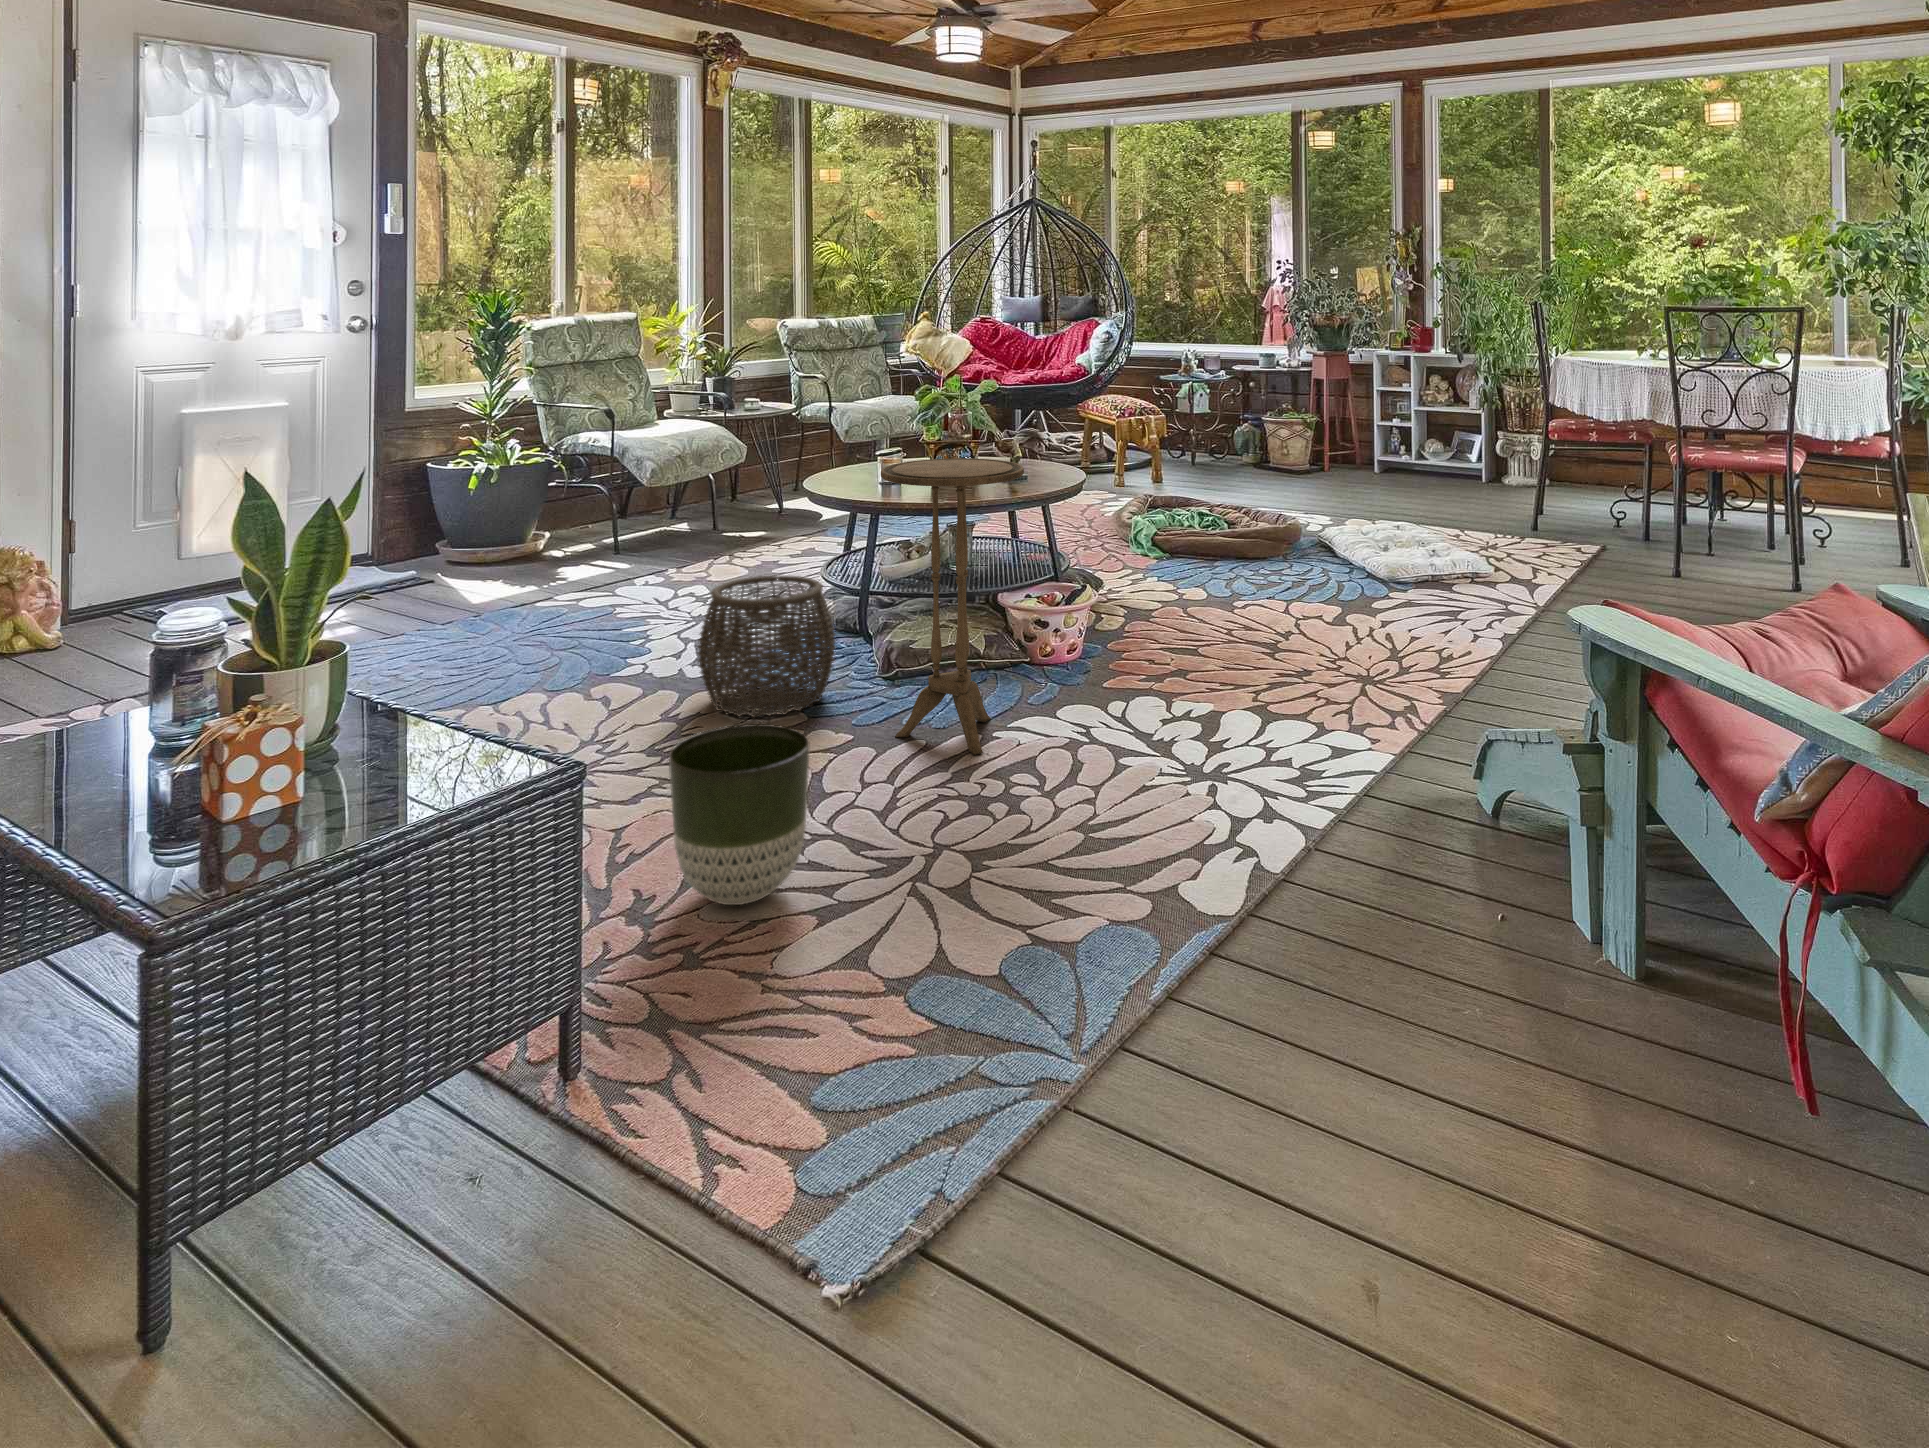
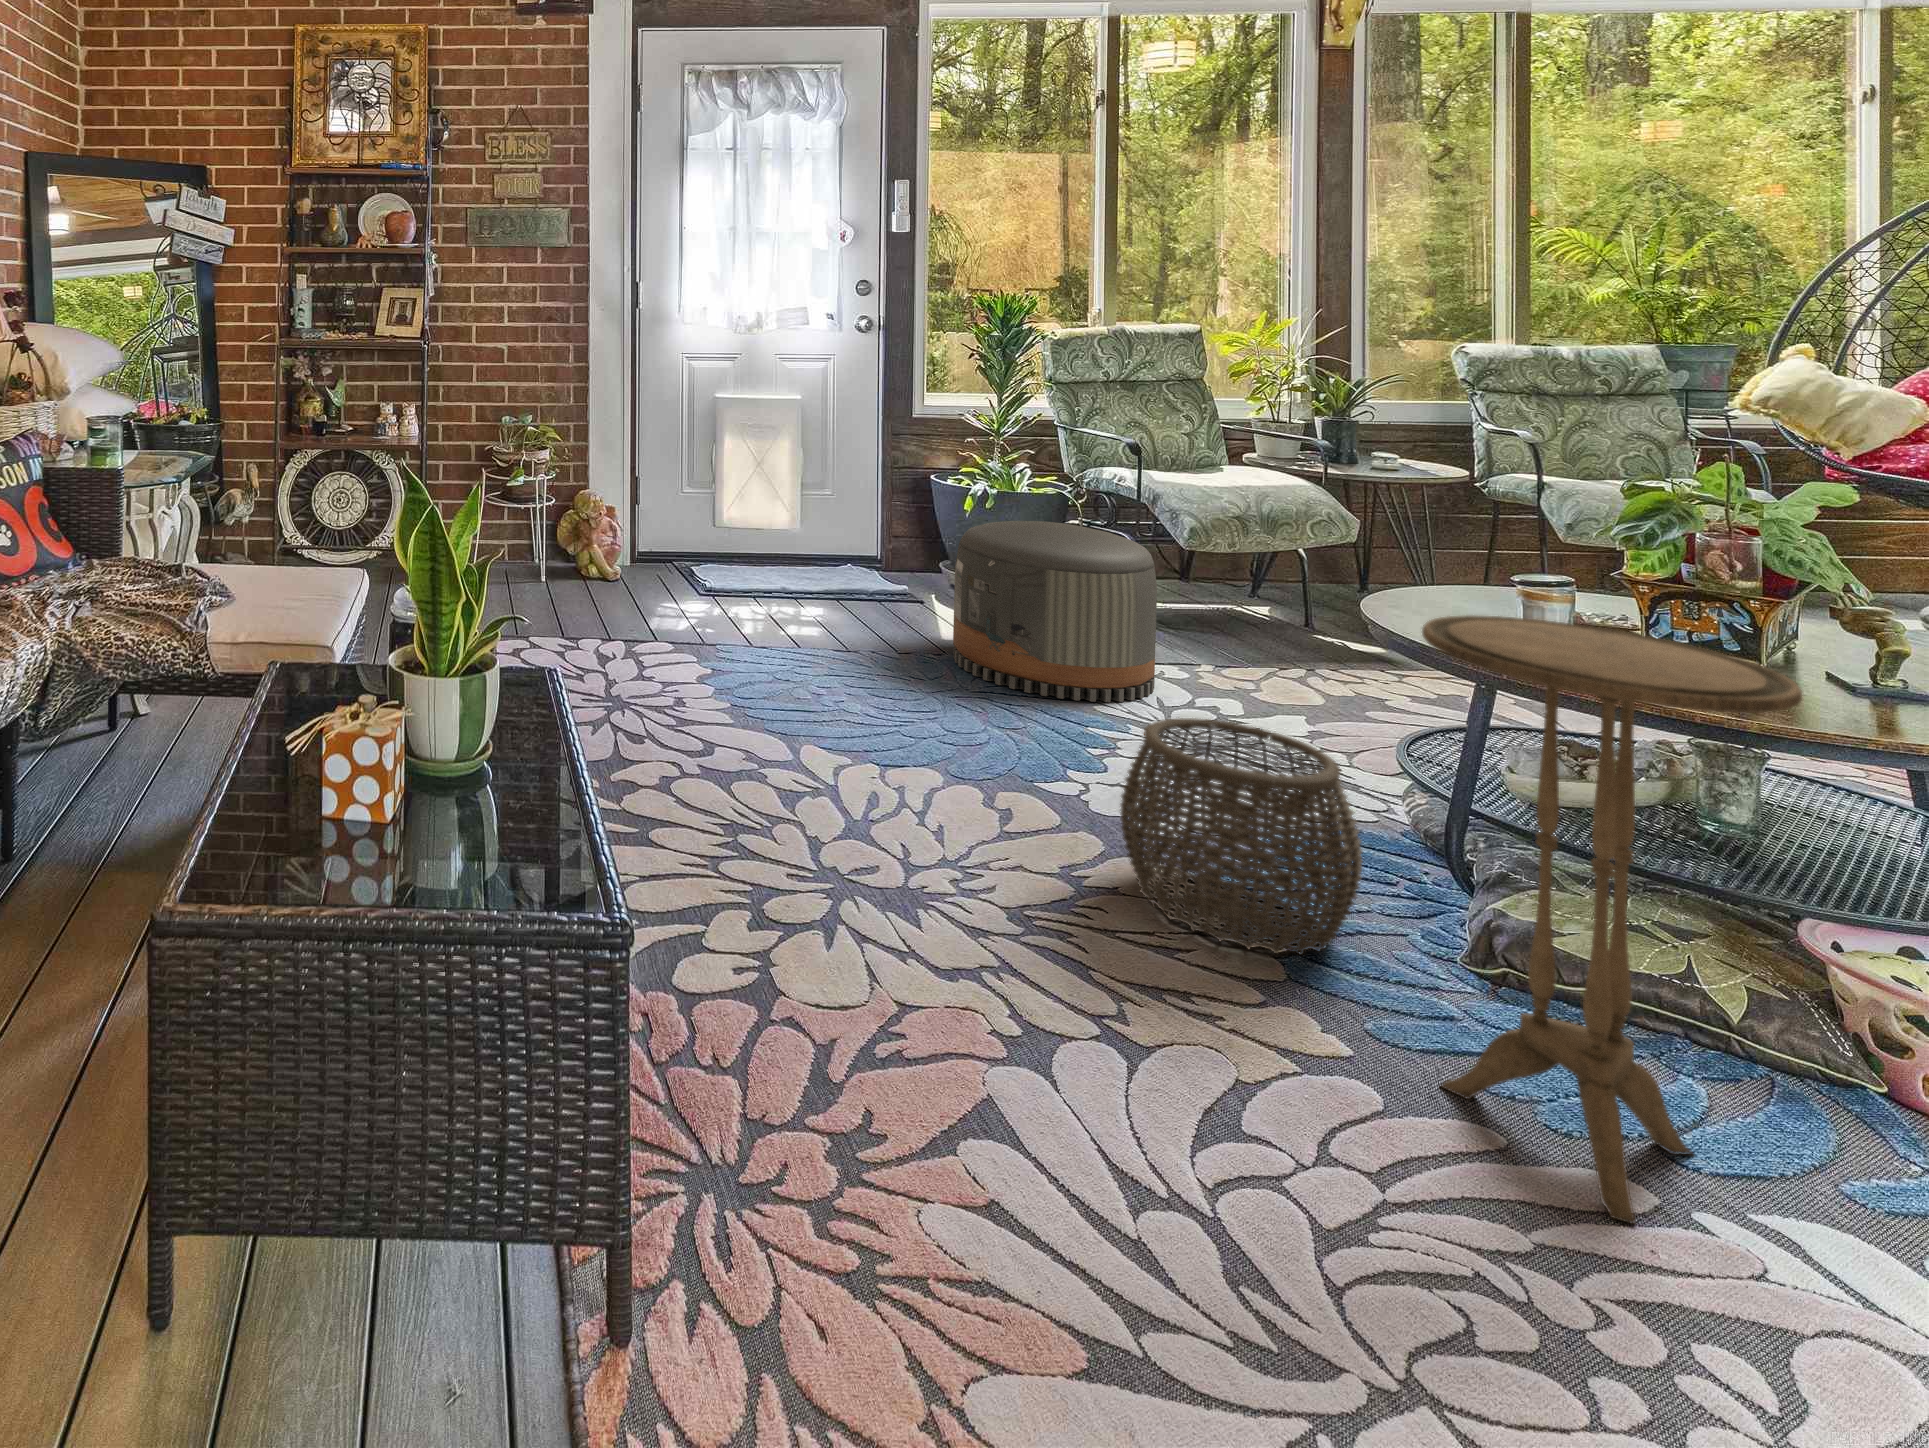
pouf: none [491,478,652,622] -> present [953,521,1157,702]
planter: present [669,724,810,905] -> none [891,950,1126,1267]

